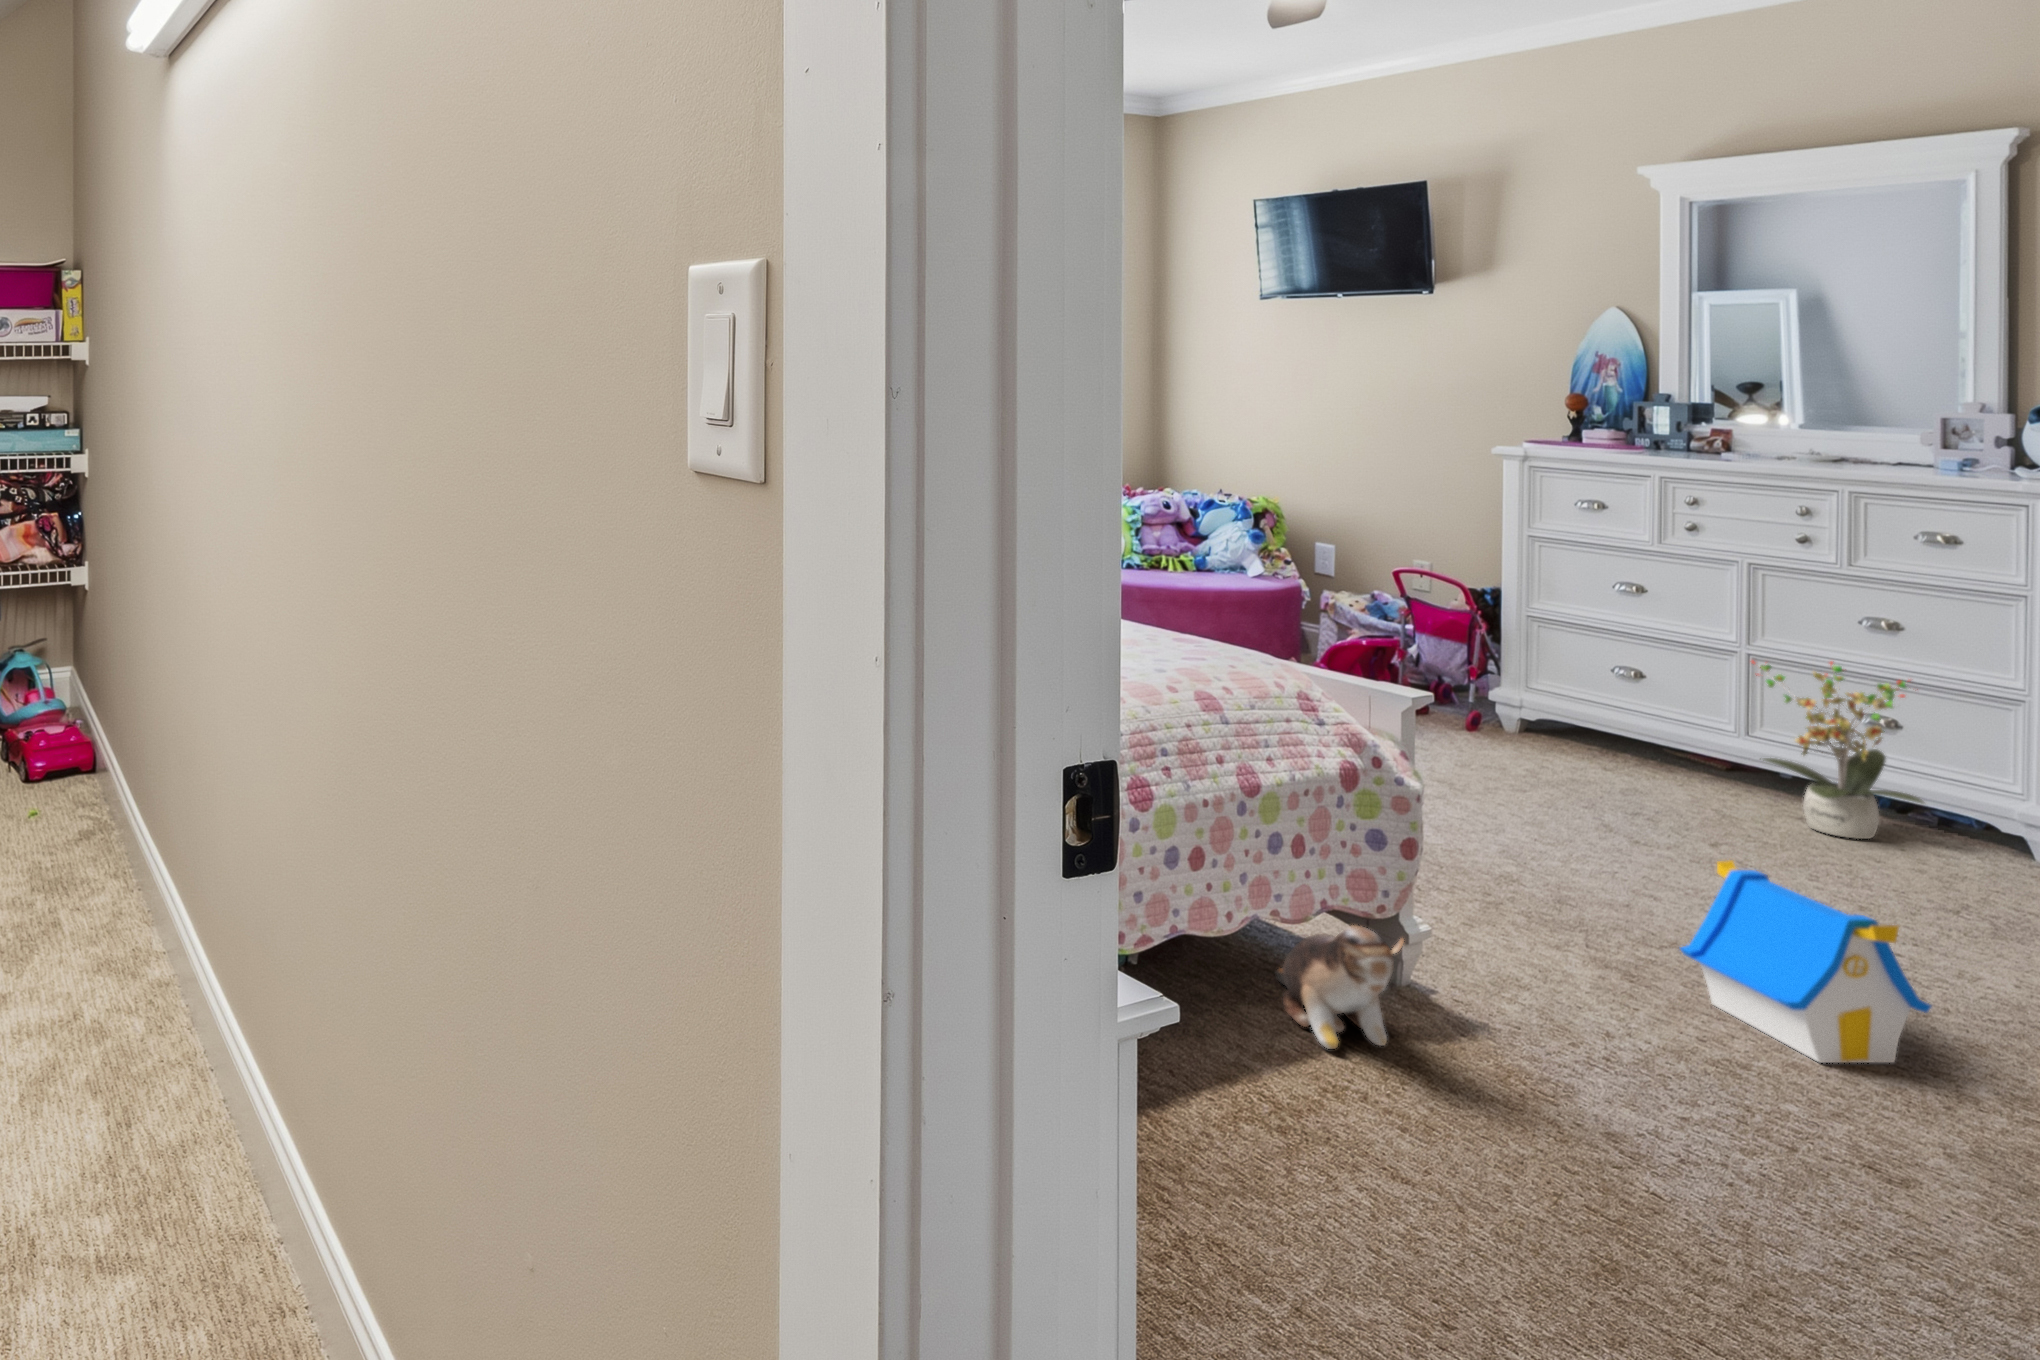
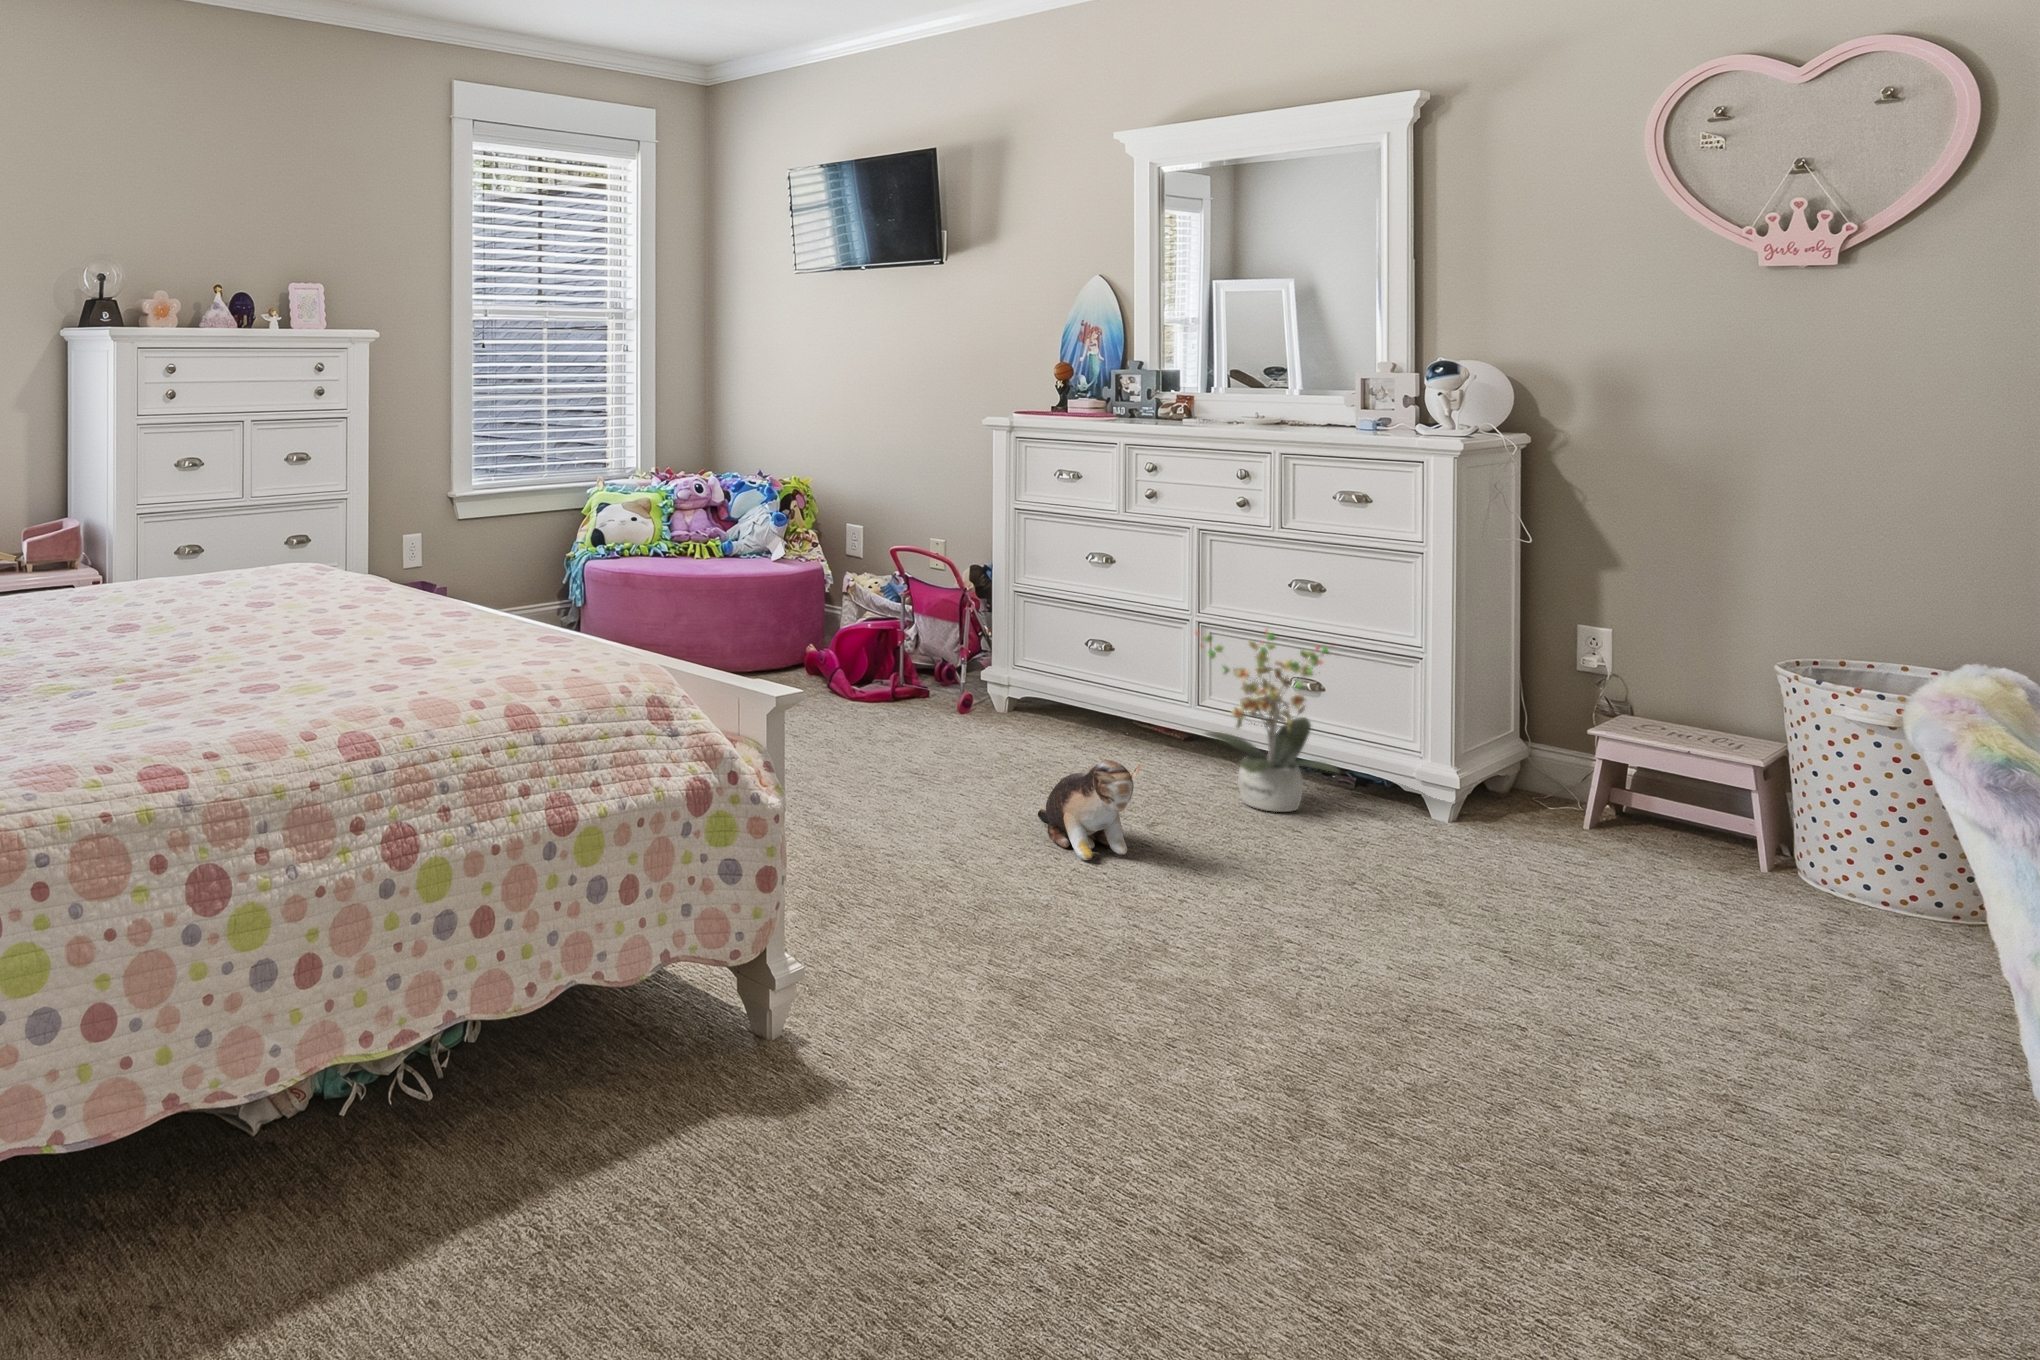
toy house: present [1681,860,1931,1063] -> none [1049,863,1279,1096]
plush toy: present [1276,925,1403,1049] -> present [1038,759,1141,860]

